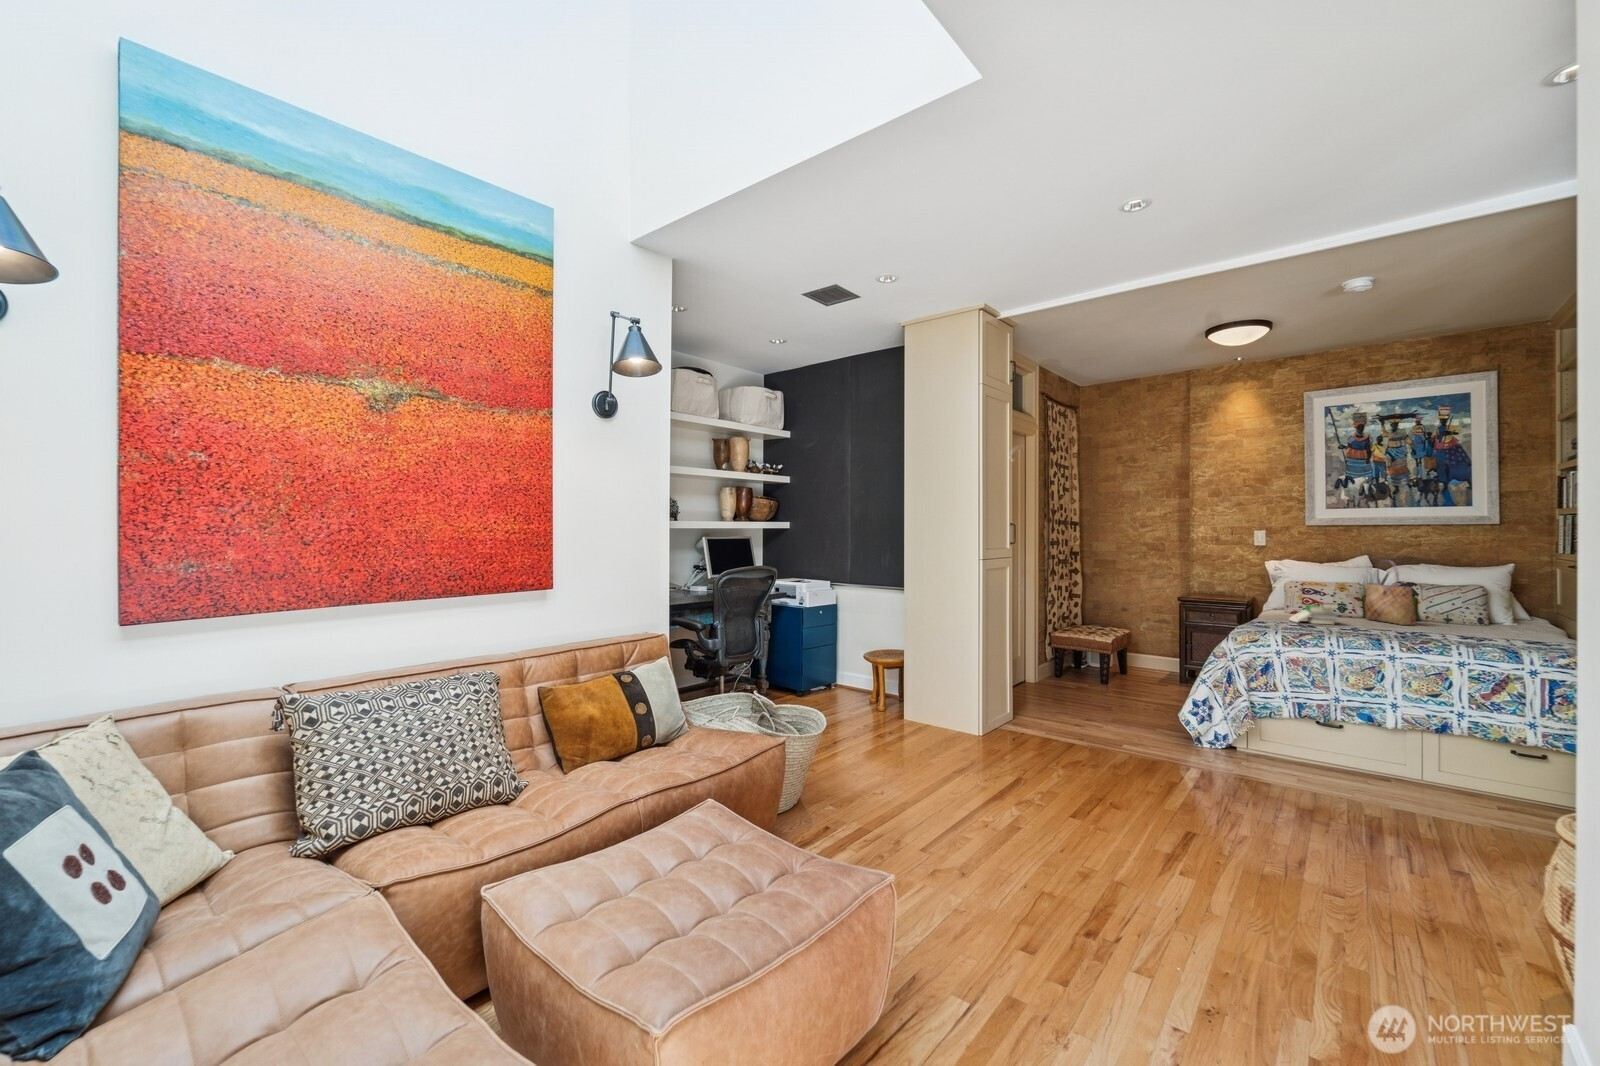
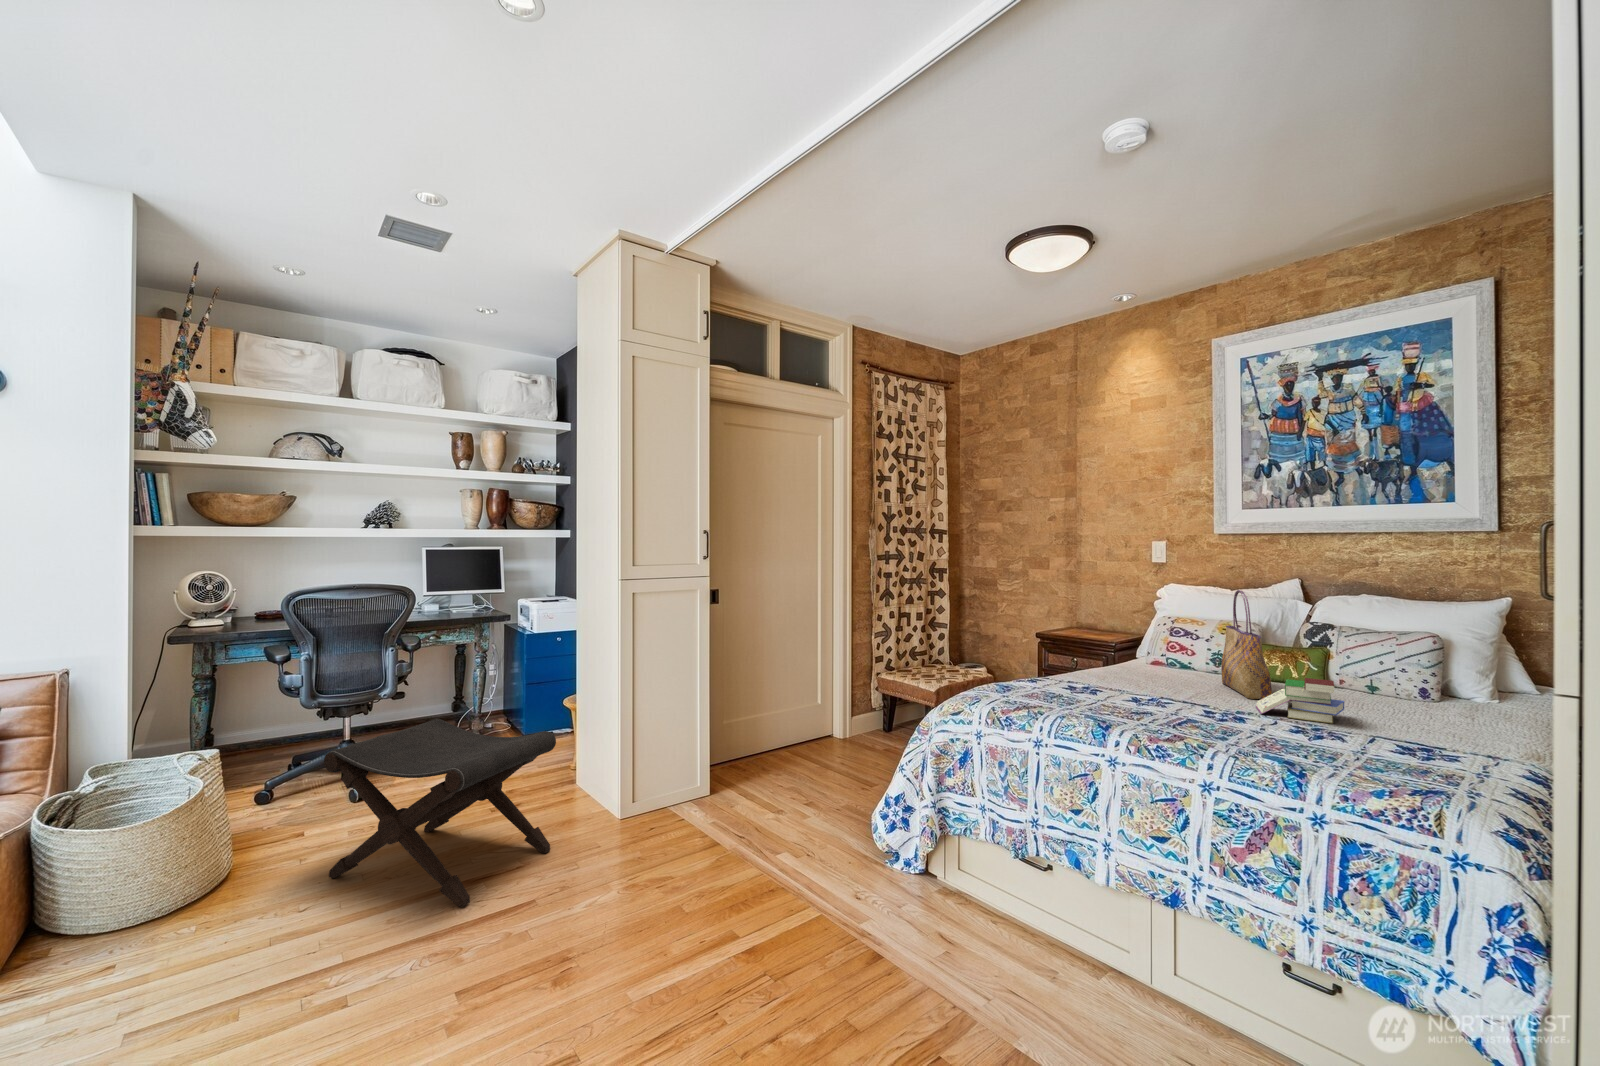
book: present [1289,603,1338,625] -> present [1256,678,1344,724]
footstool: none [871,667,1001,782] -> present [324,719,556,907]

